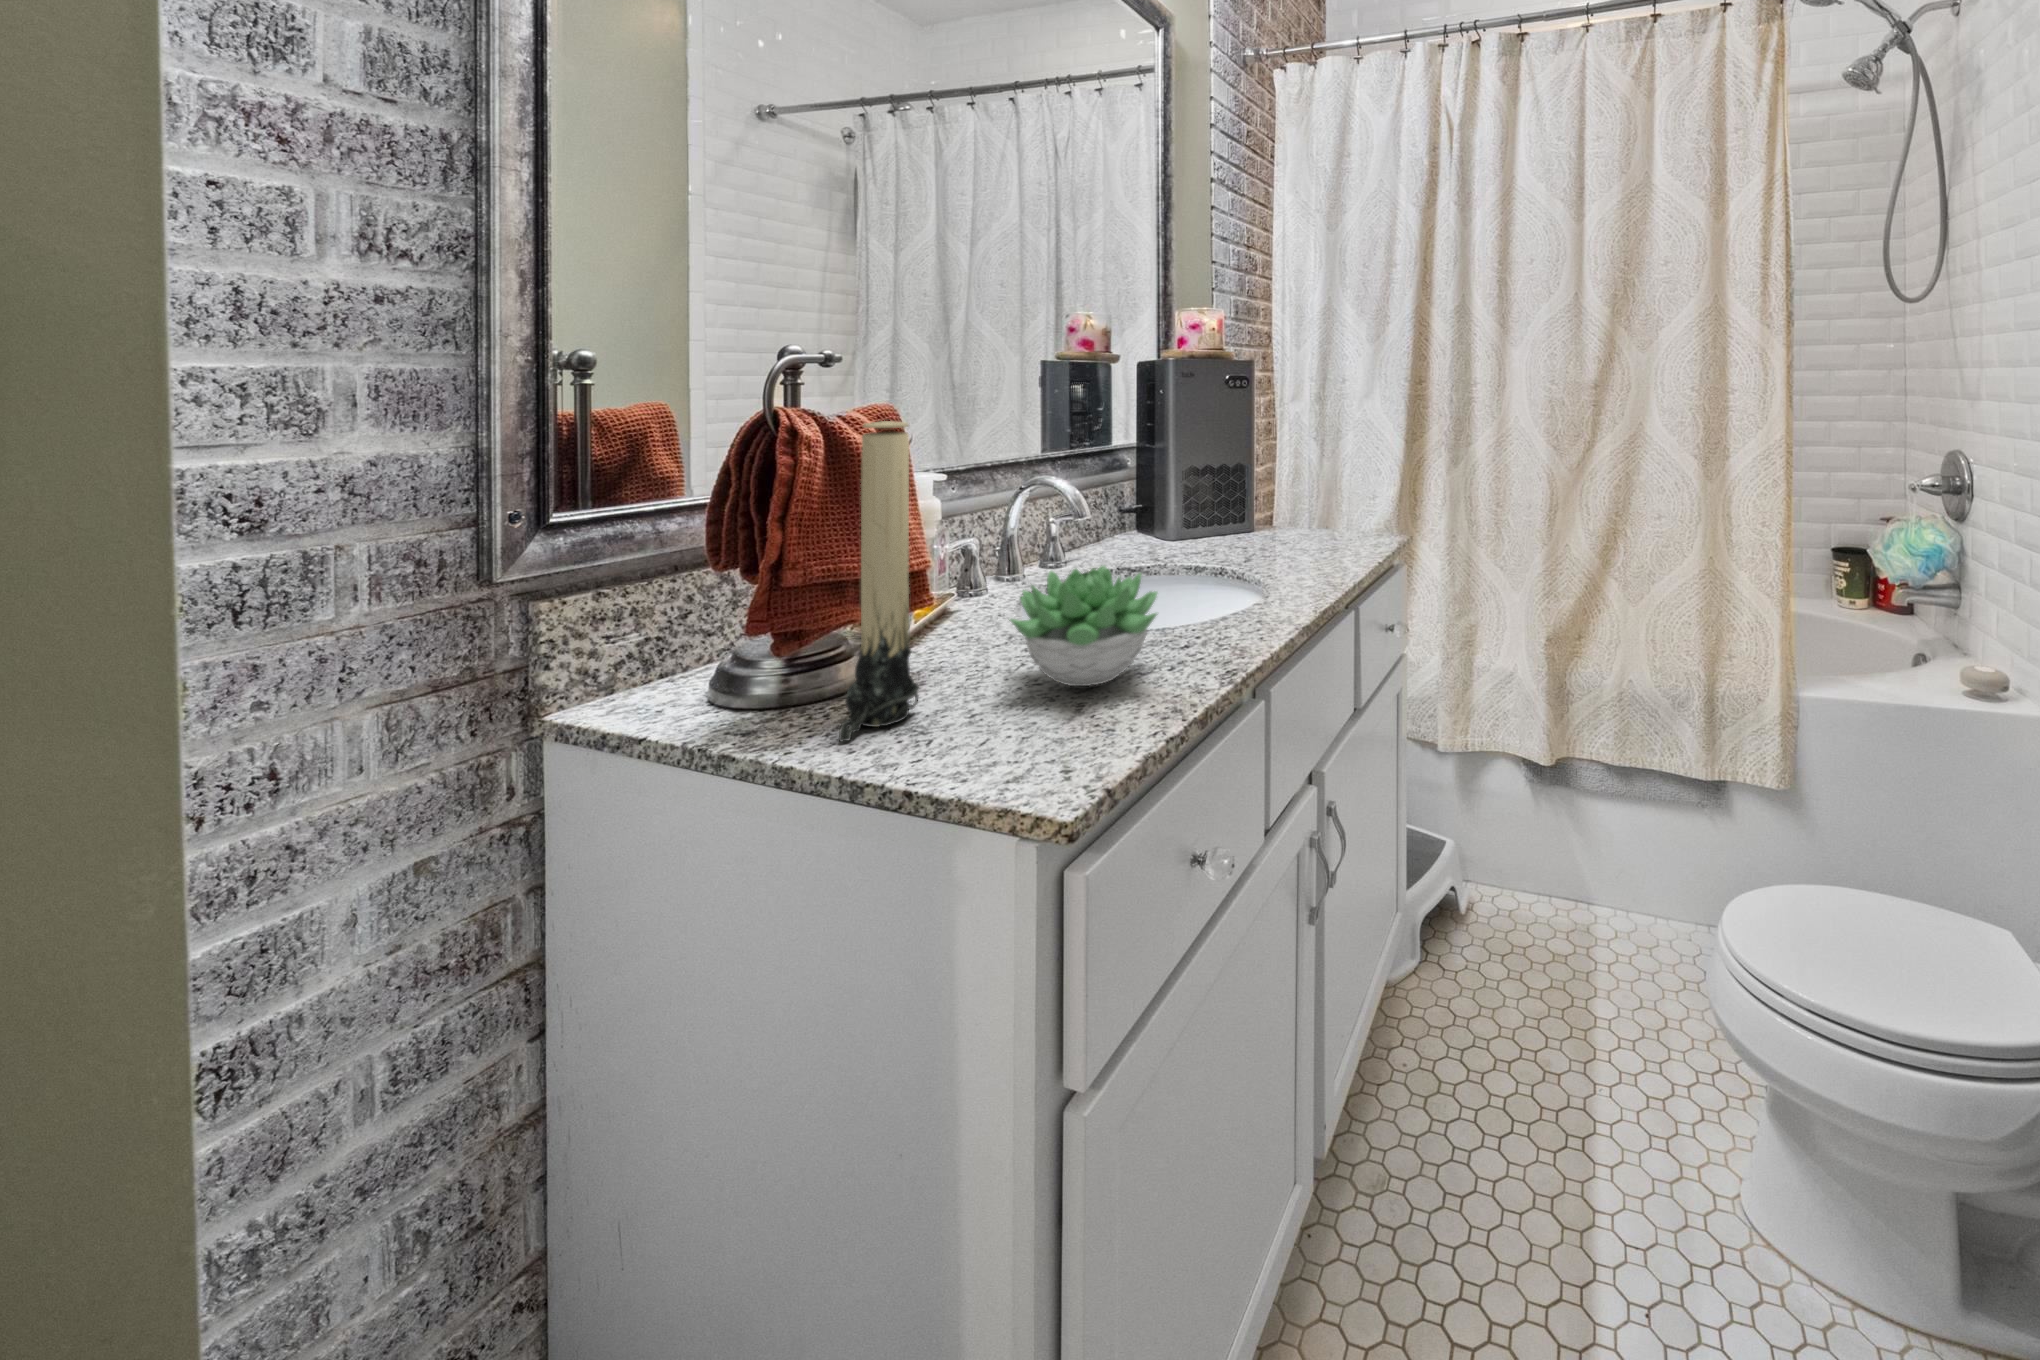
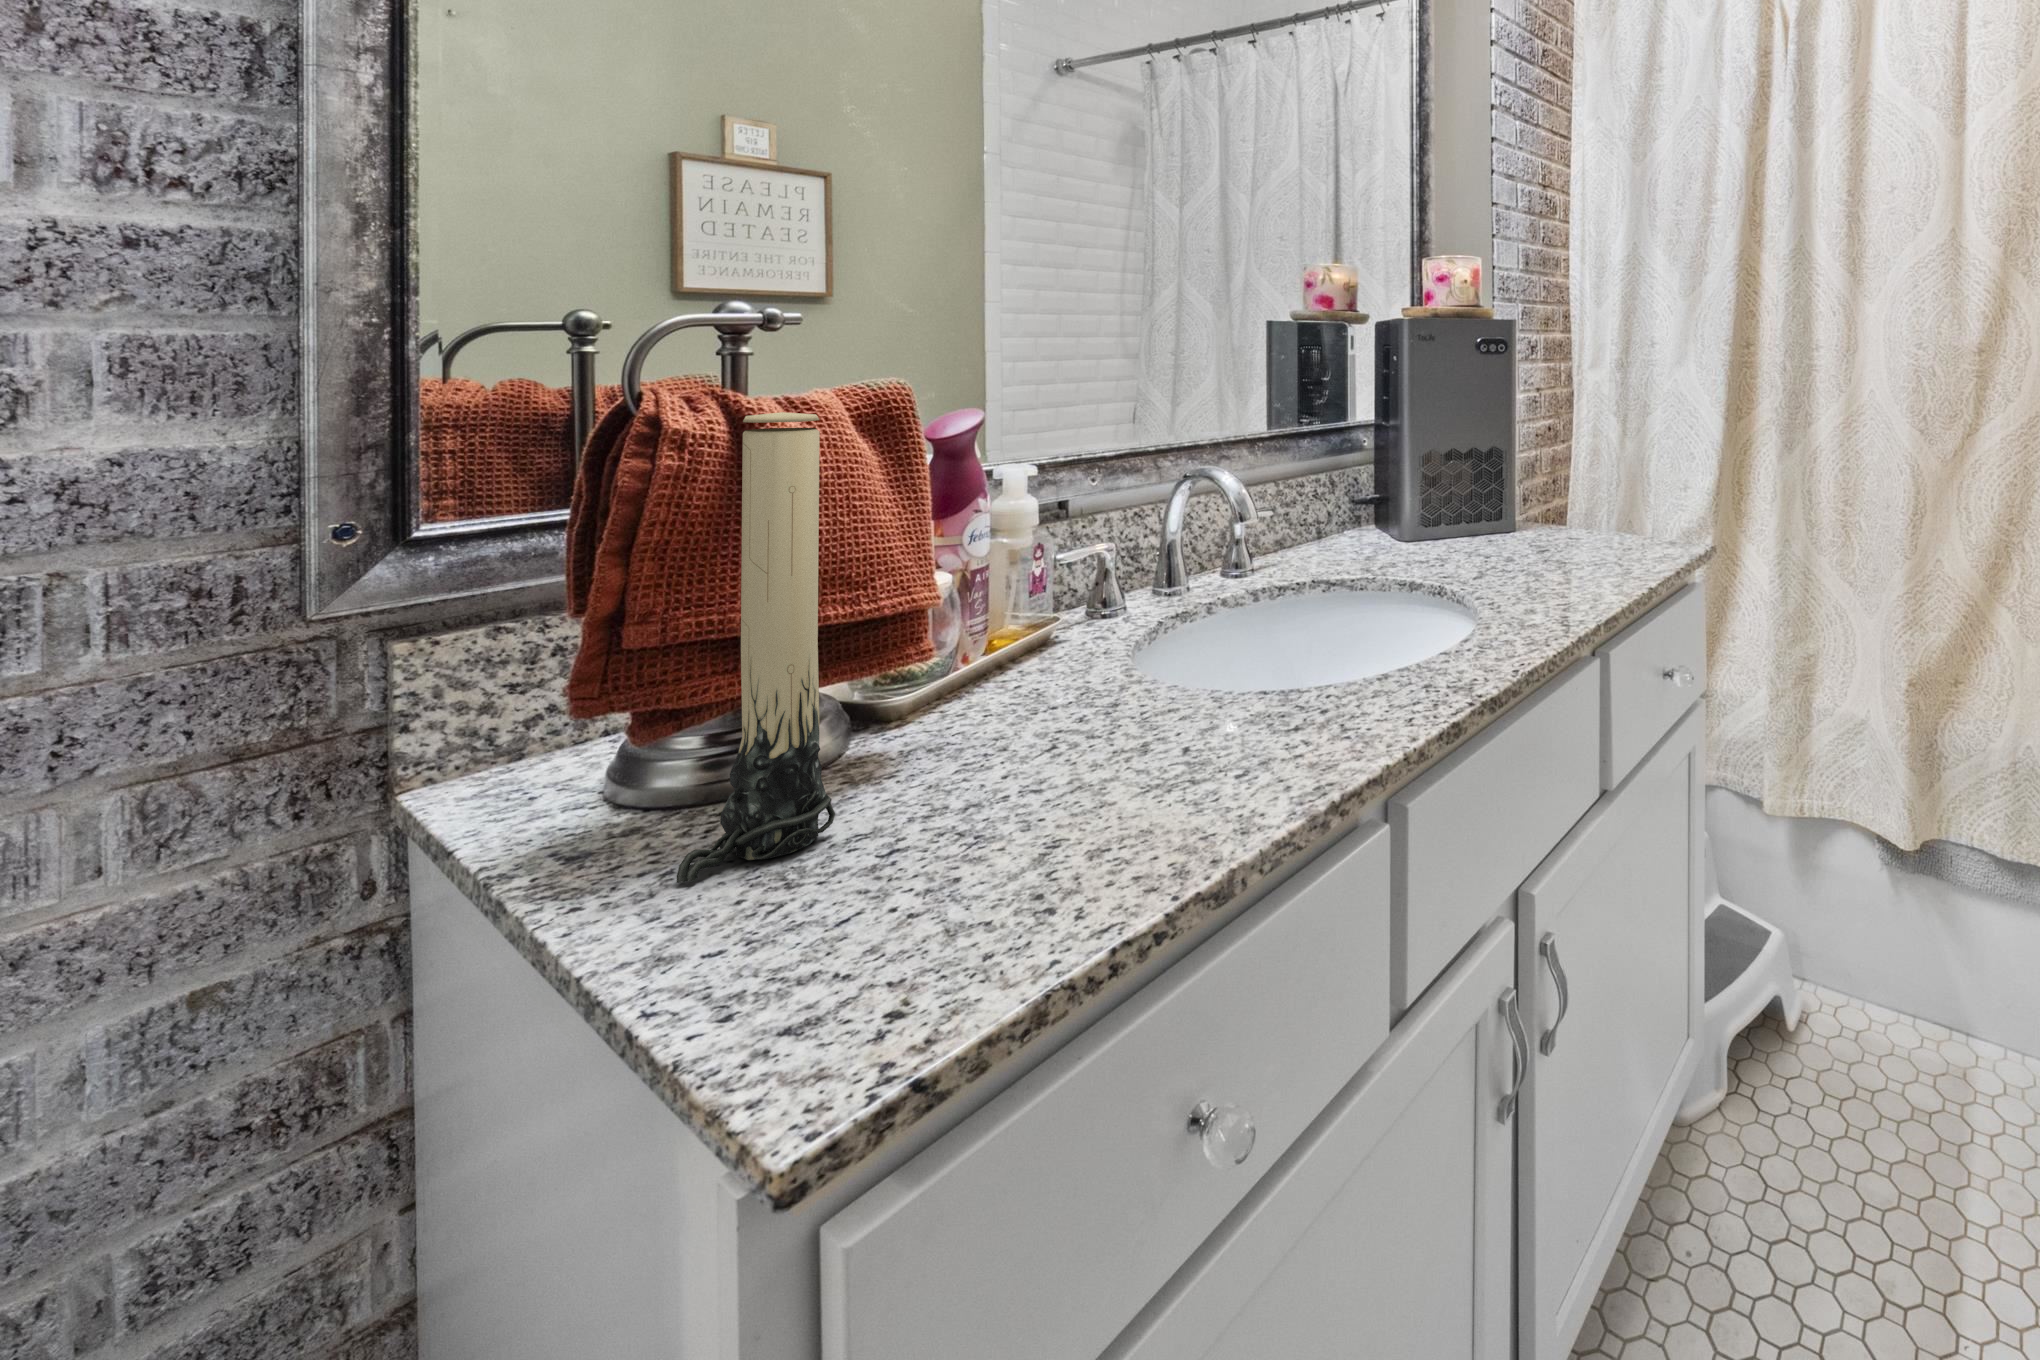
succulent plant: present [1009,565,1157,686] -> none [962,629,1219,814]

